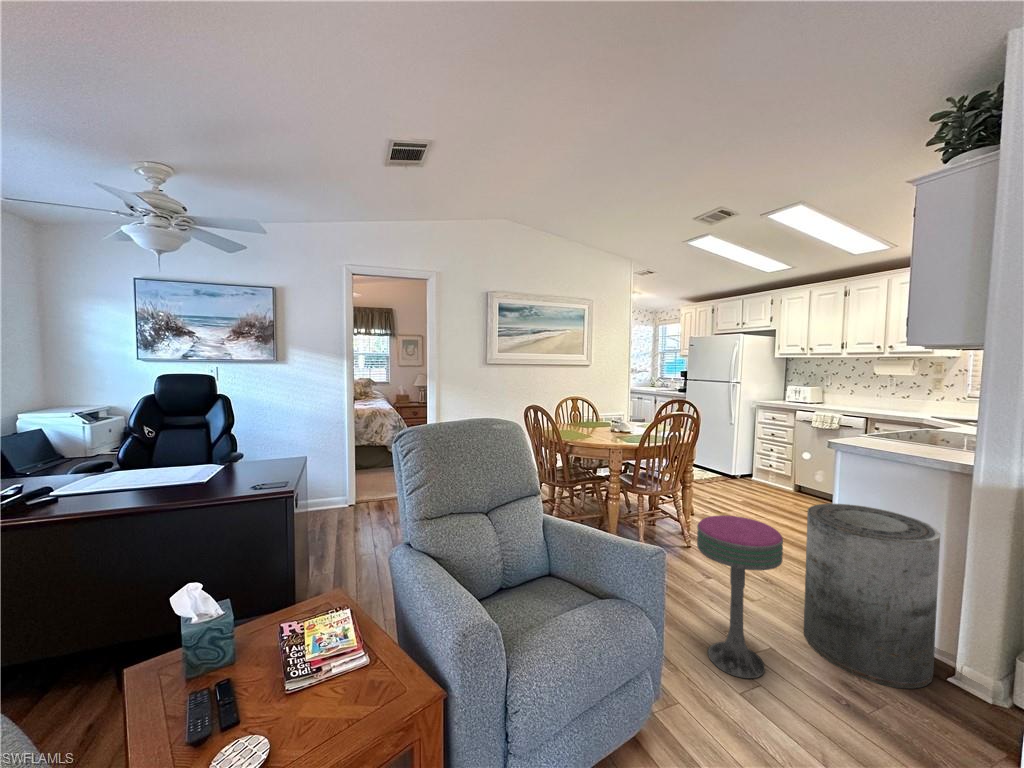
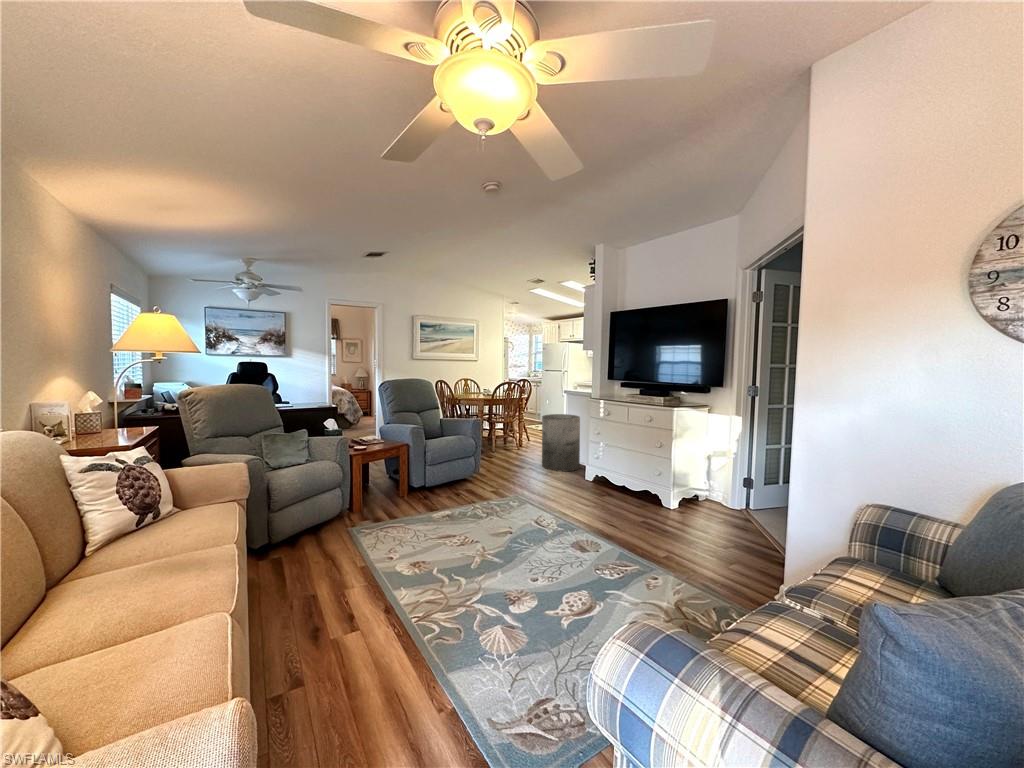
bar stool: present [697,515,783,679] -> none [497,417,525,472]

